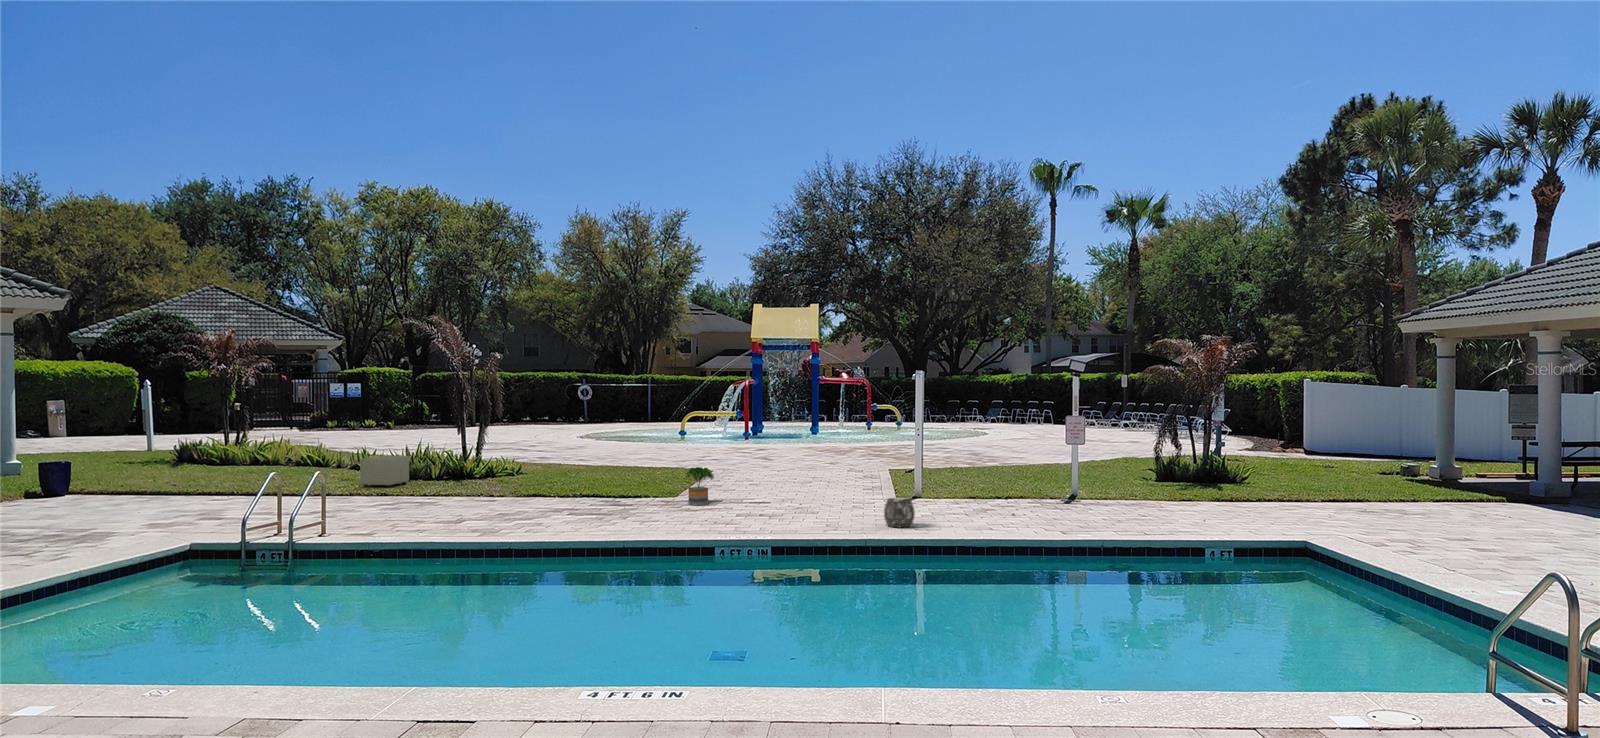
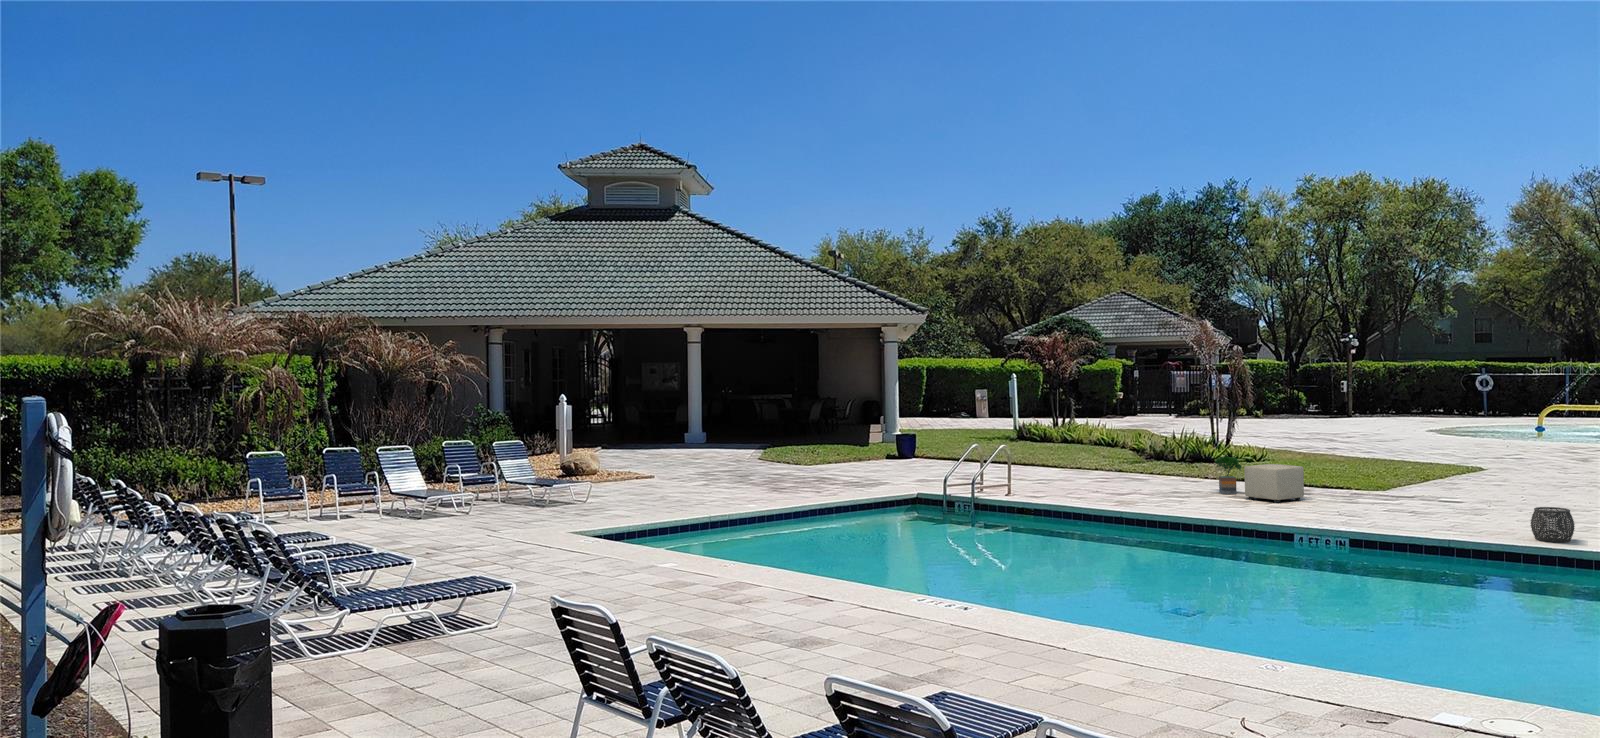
ottoman: present [360,456,409,488] -> present [1244,464,1304,503]
potted tree: present [686,467,714,506] -> present [1215,456,1242,494]

